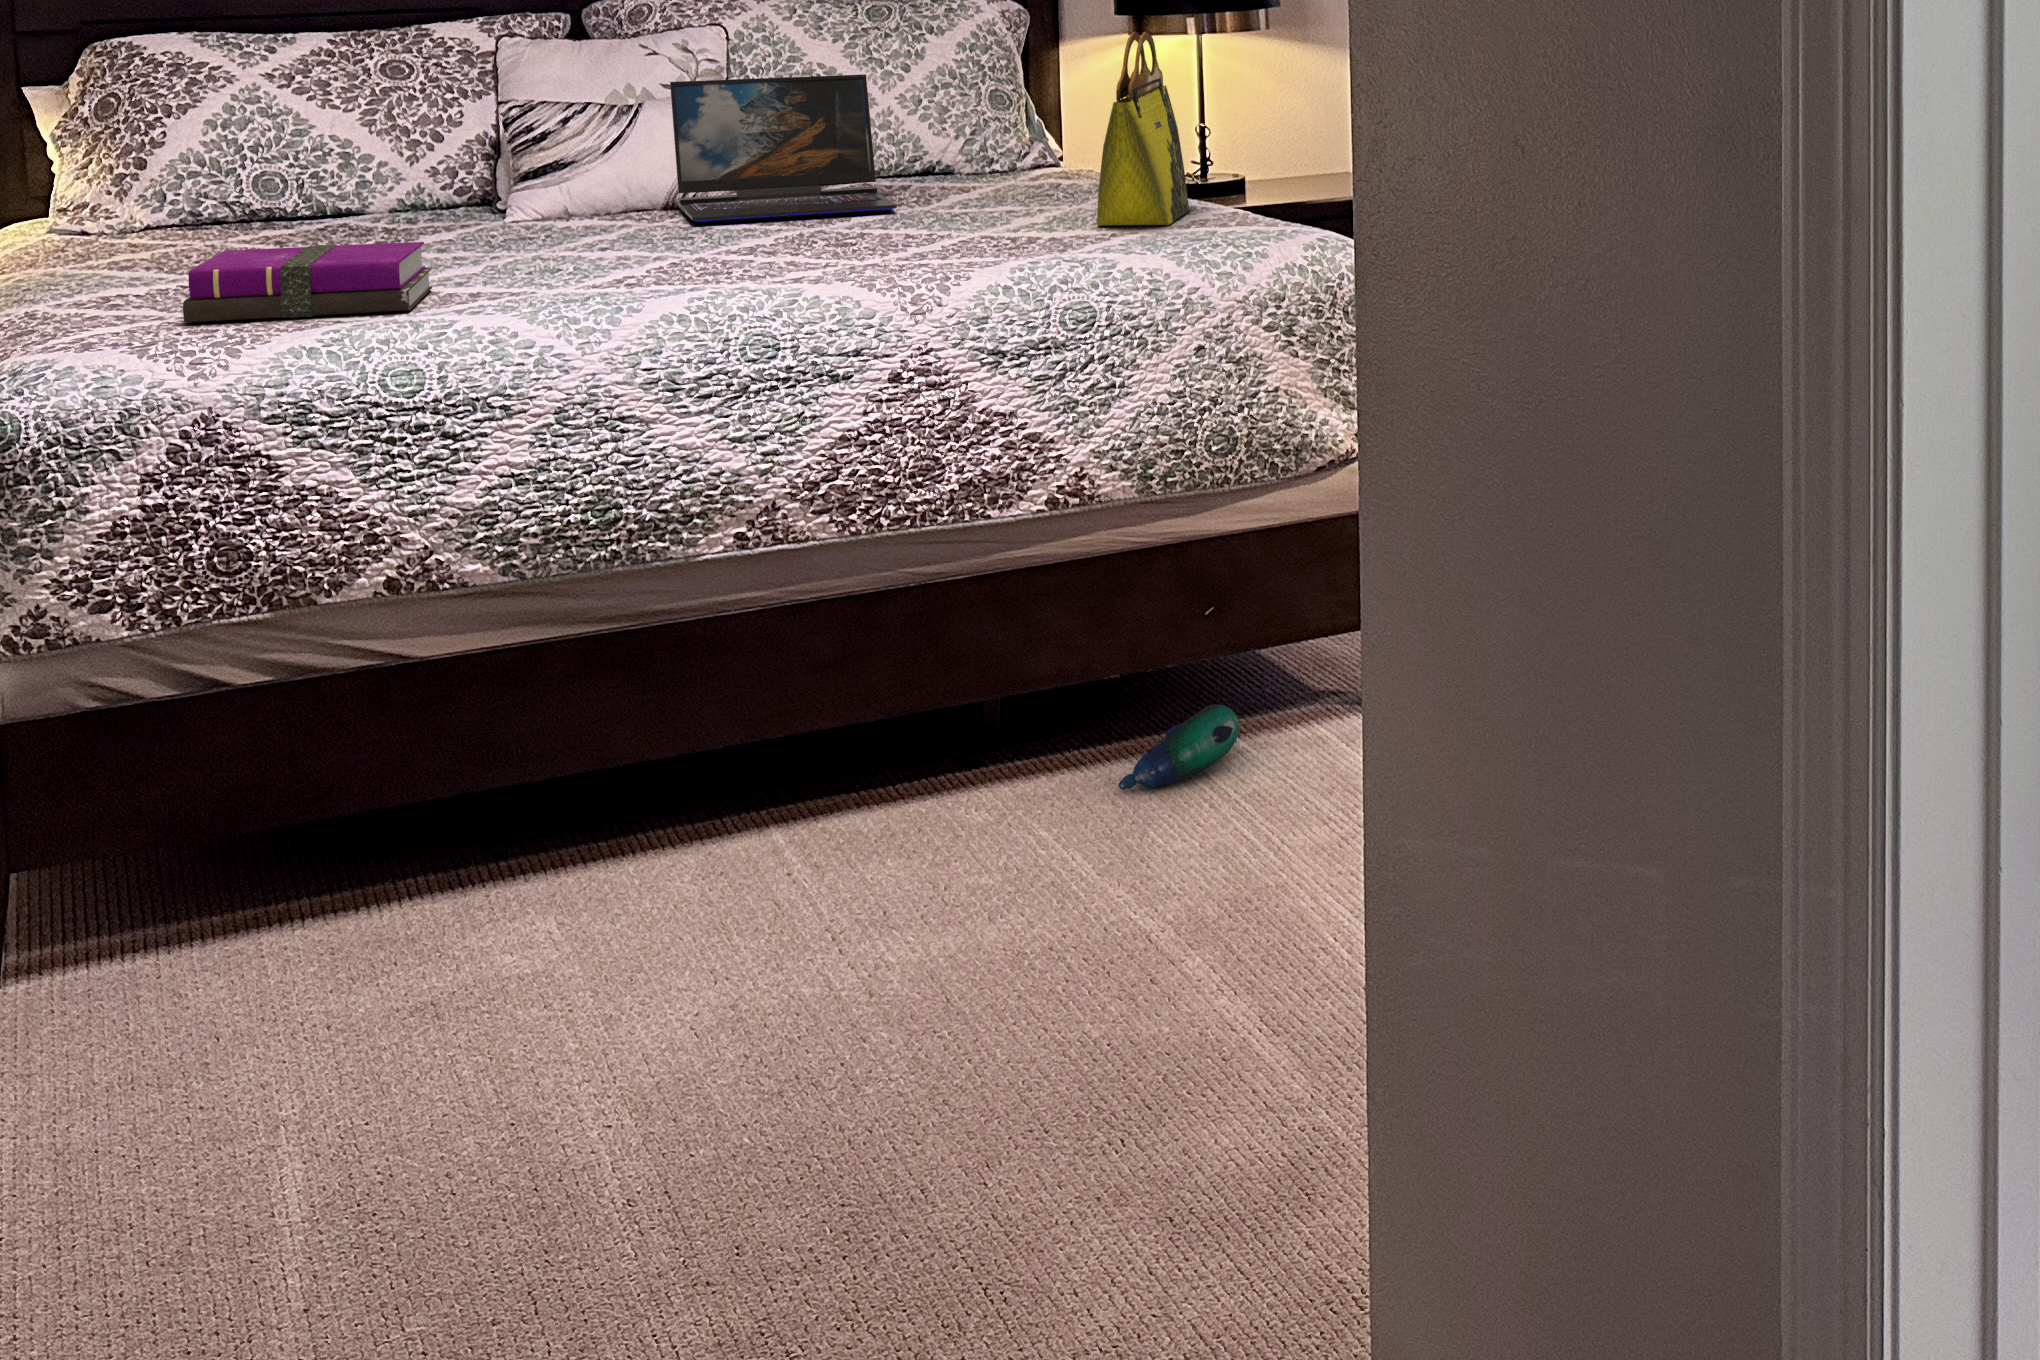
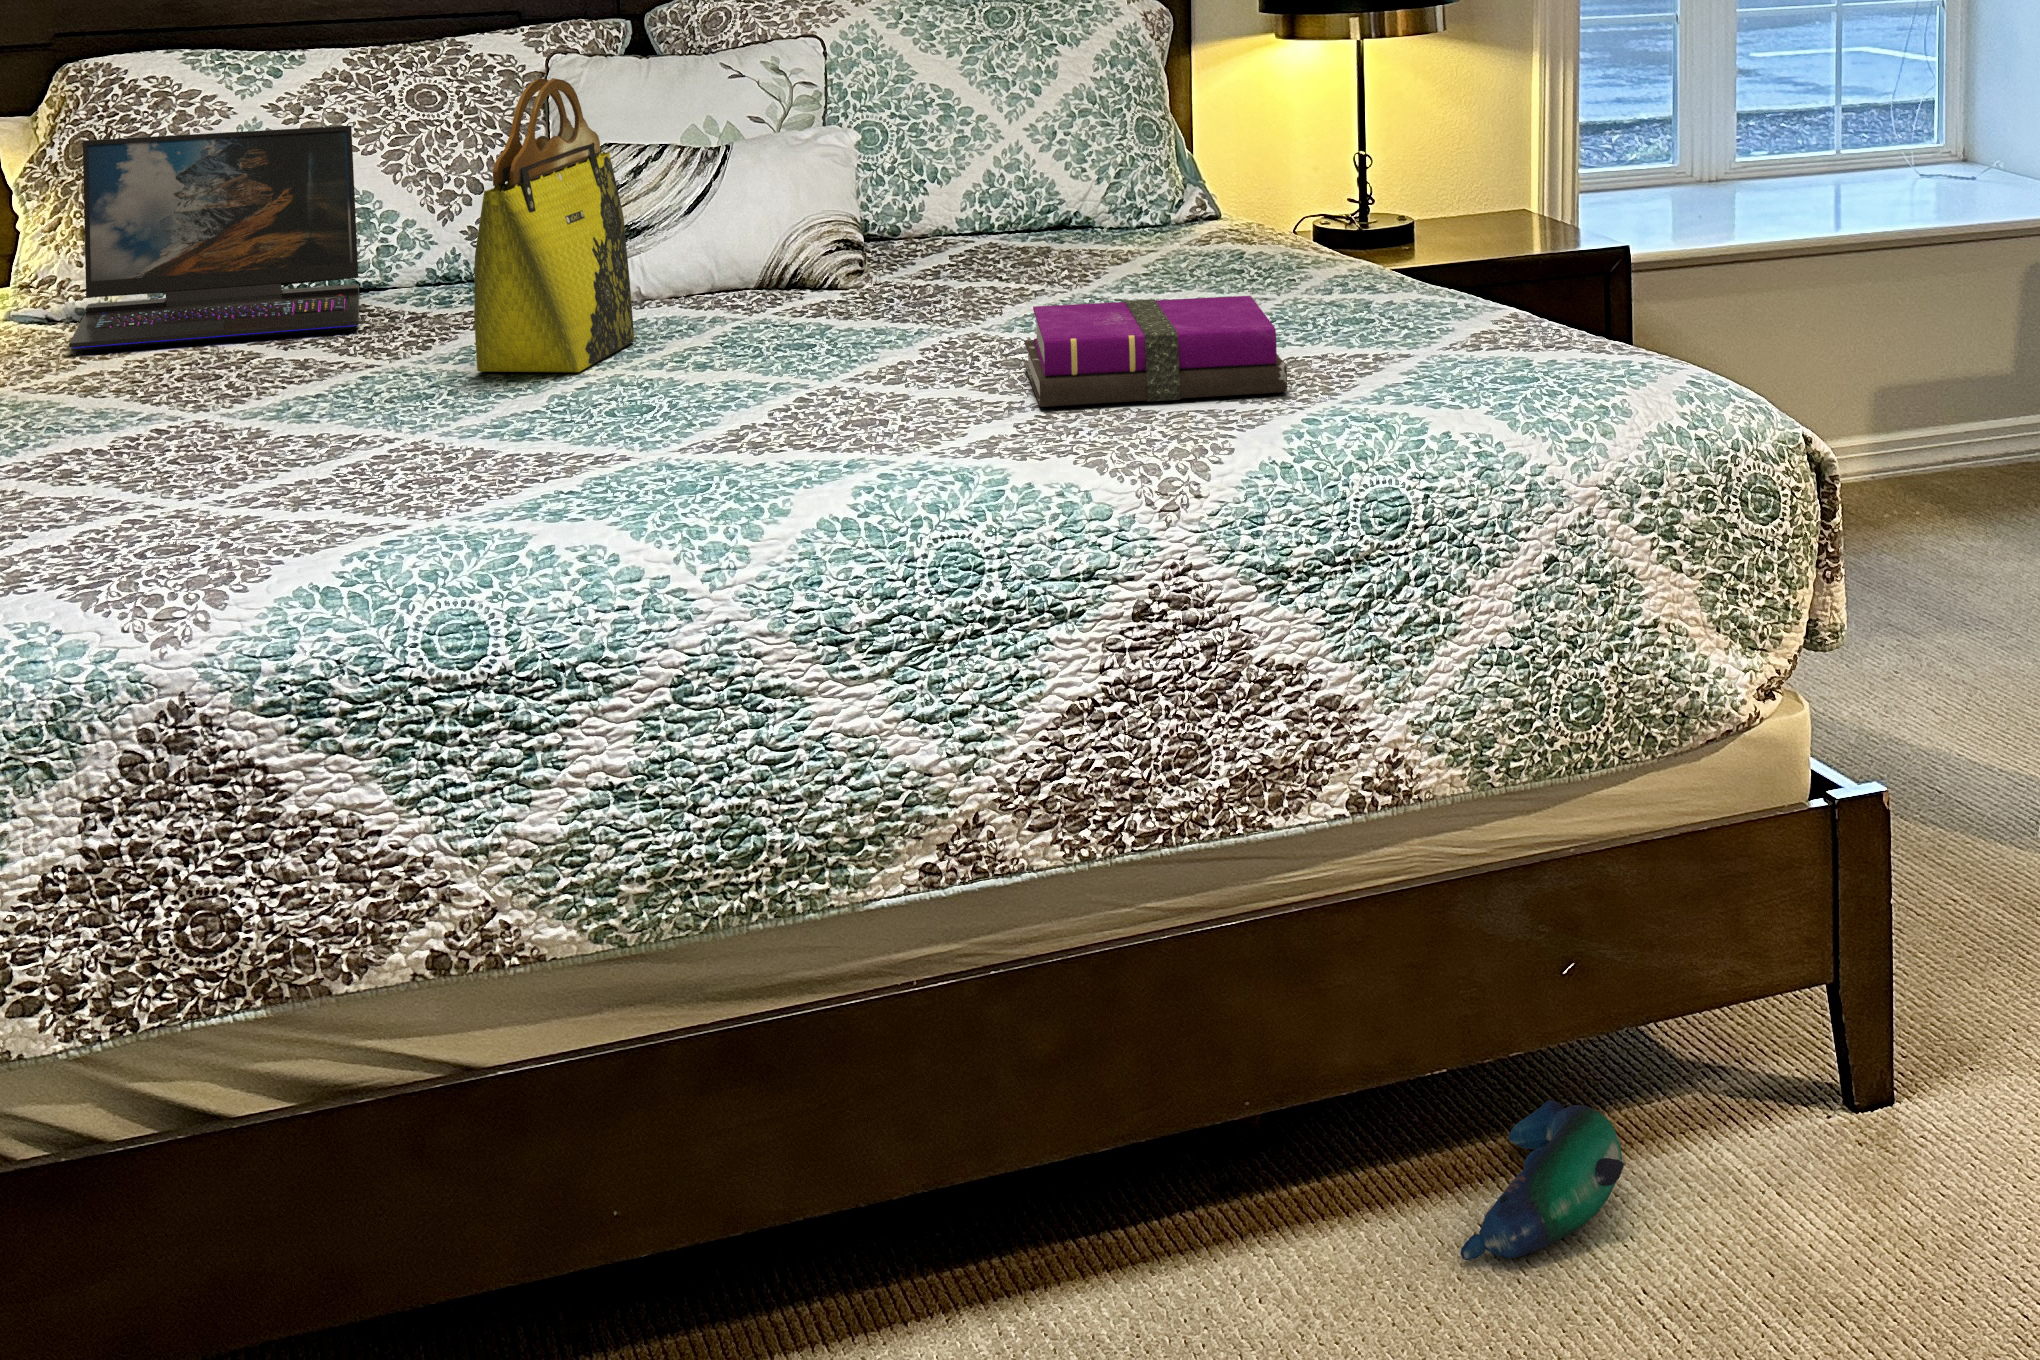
tote bag: present [1097,32,1189,226] -> present [474,78,634,372]
laptop: present [670,74,897,224] -> present [69,126,359,350]
notebook: present [183,242,432,323] -> present [1025,296,1287,407]

